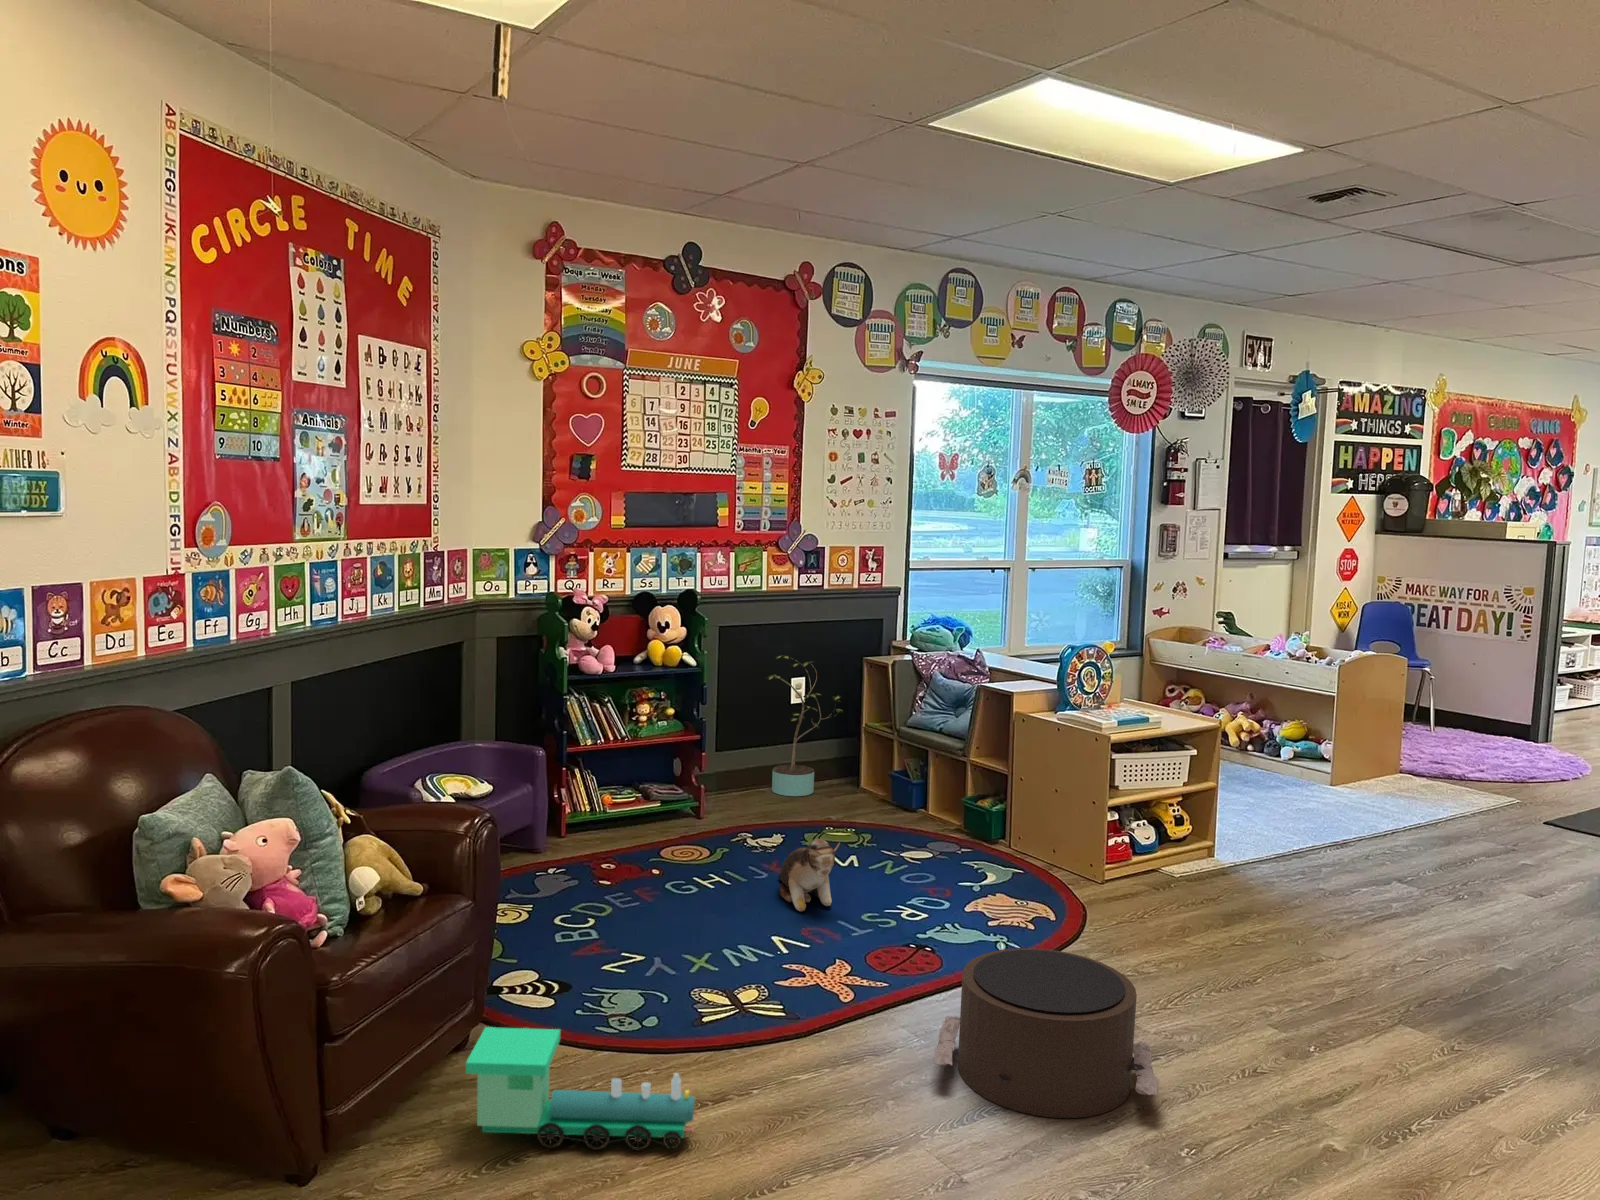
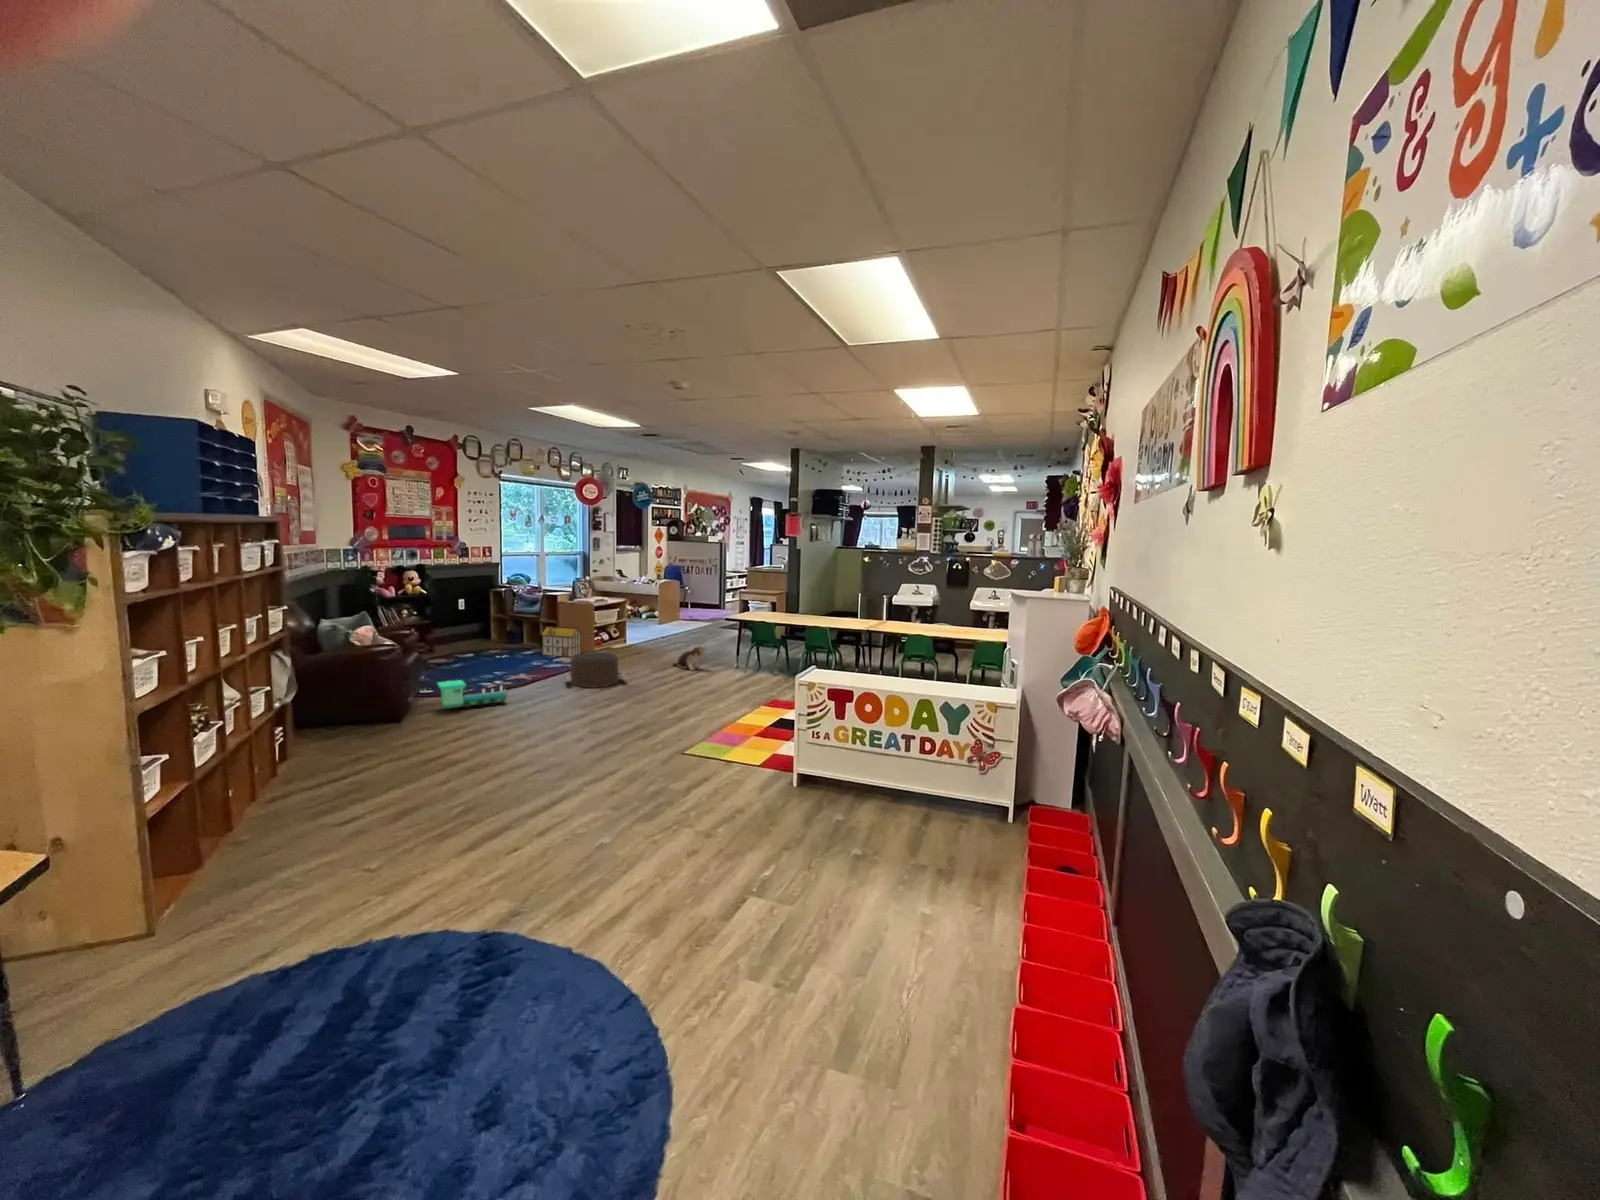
potted plant: present [766,655,843,796] -> none [453,590,486,643]
toy house: none [946,790,1063,903] -> present [542,626,582,657]
plush toy: present [779,839,840,911] -> present [673,646,706,670]

